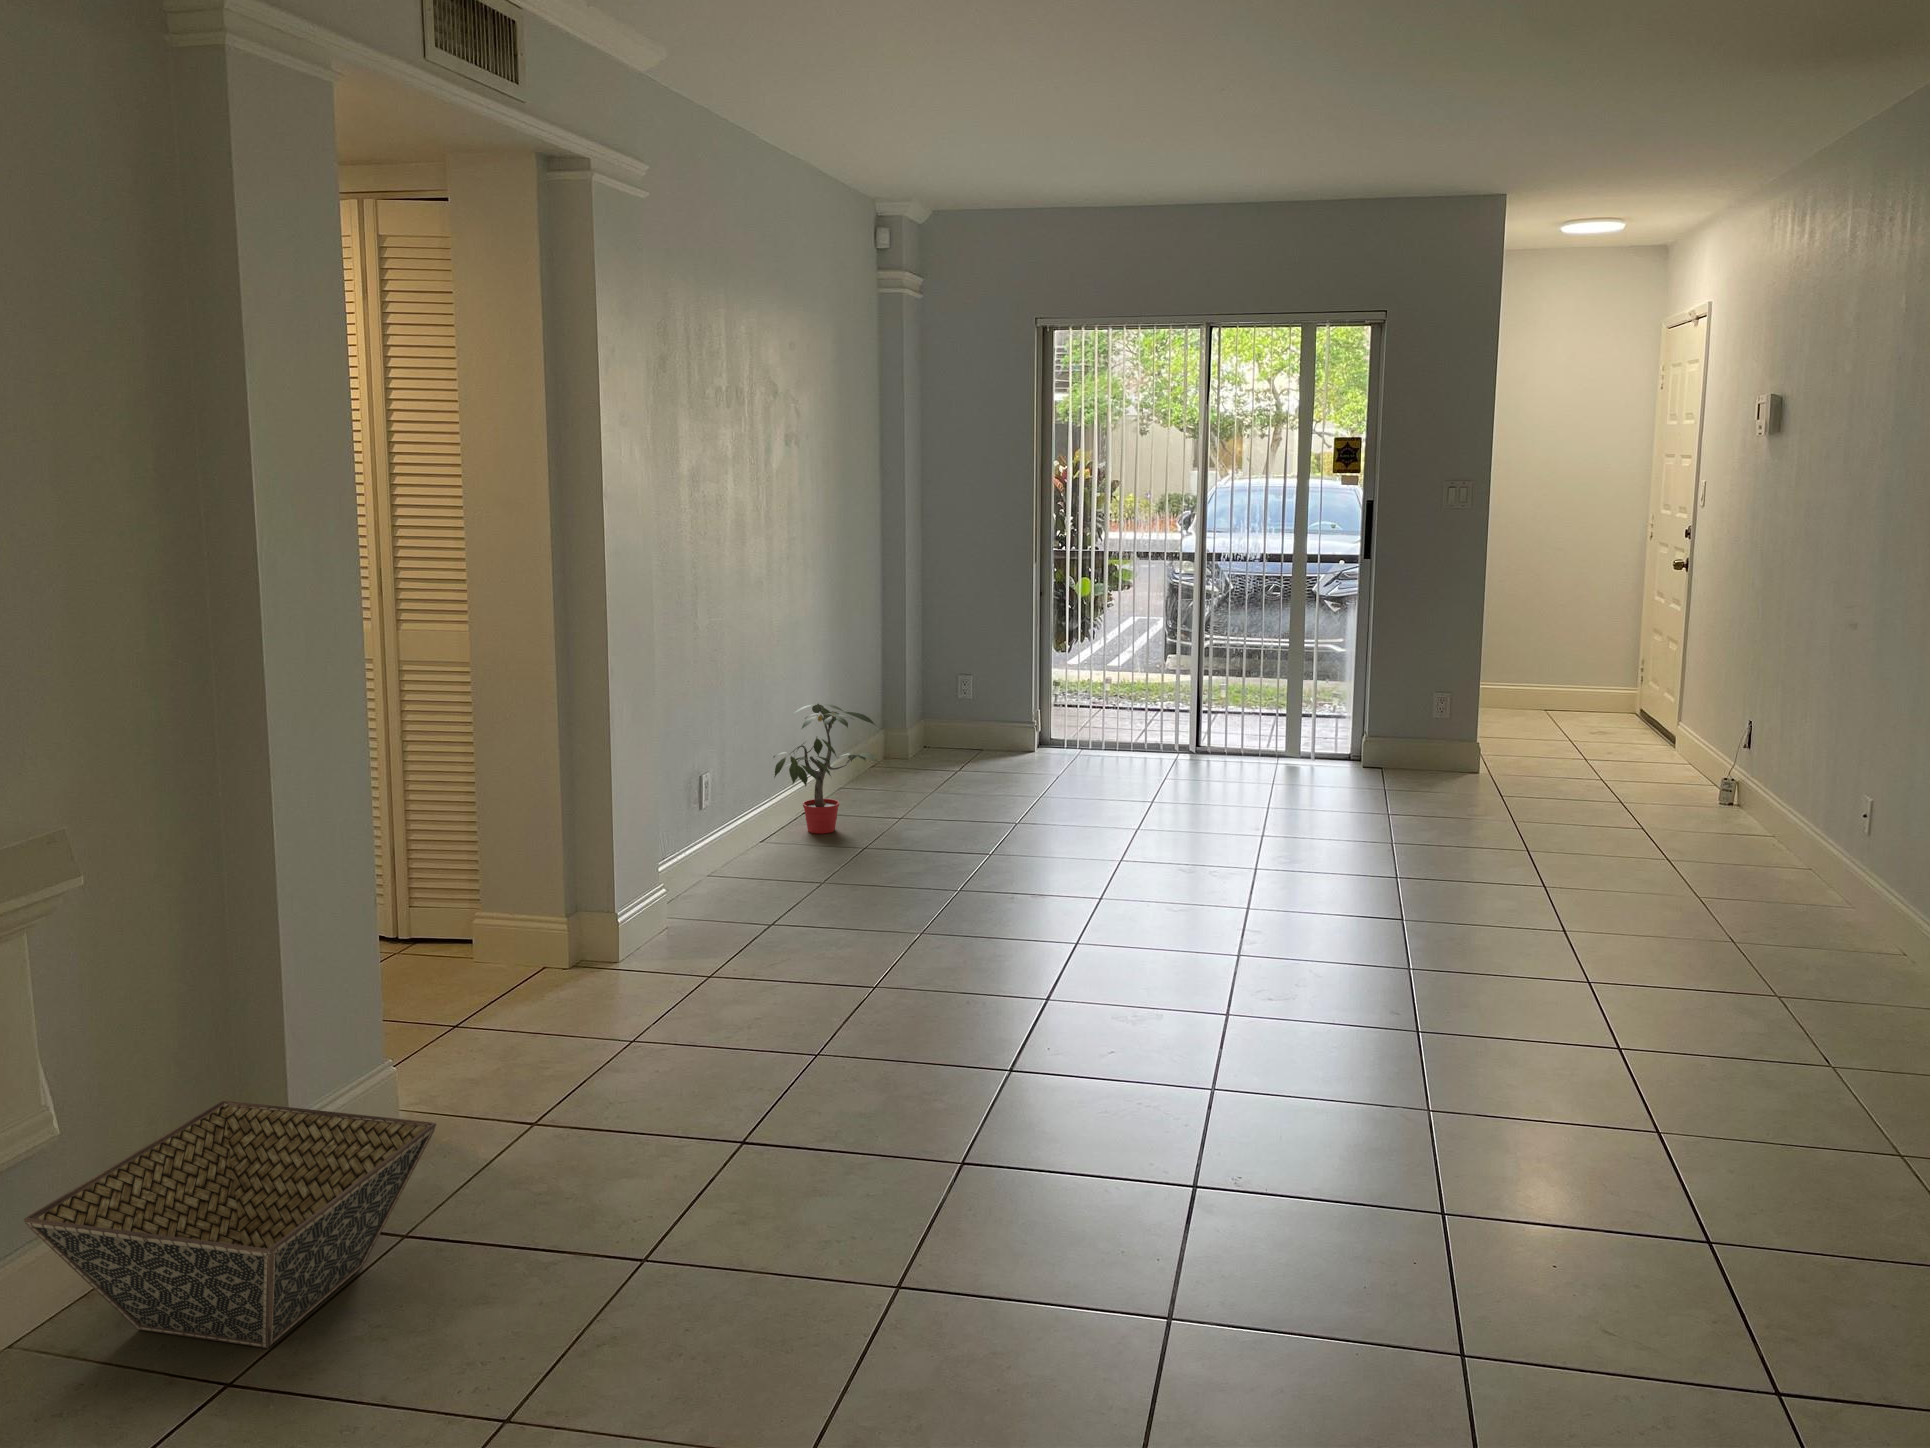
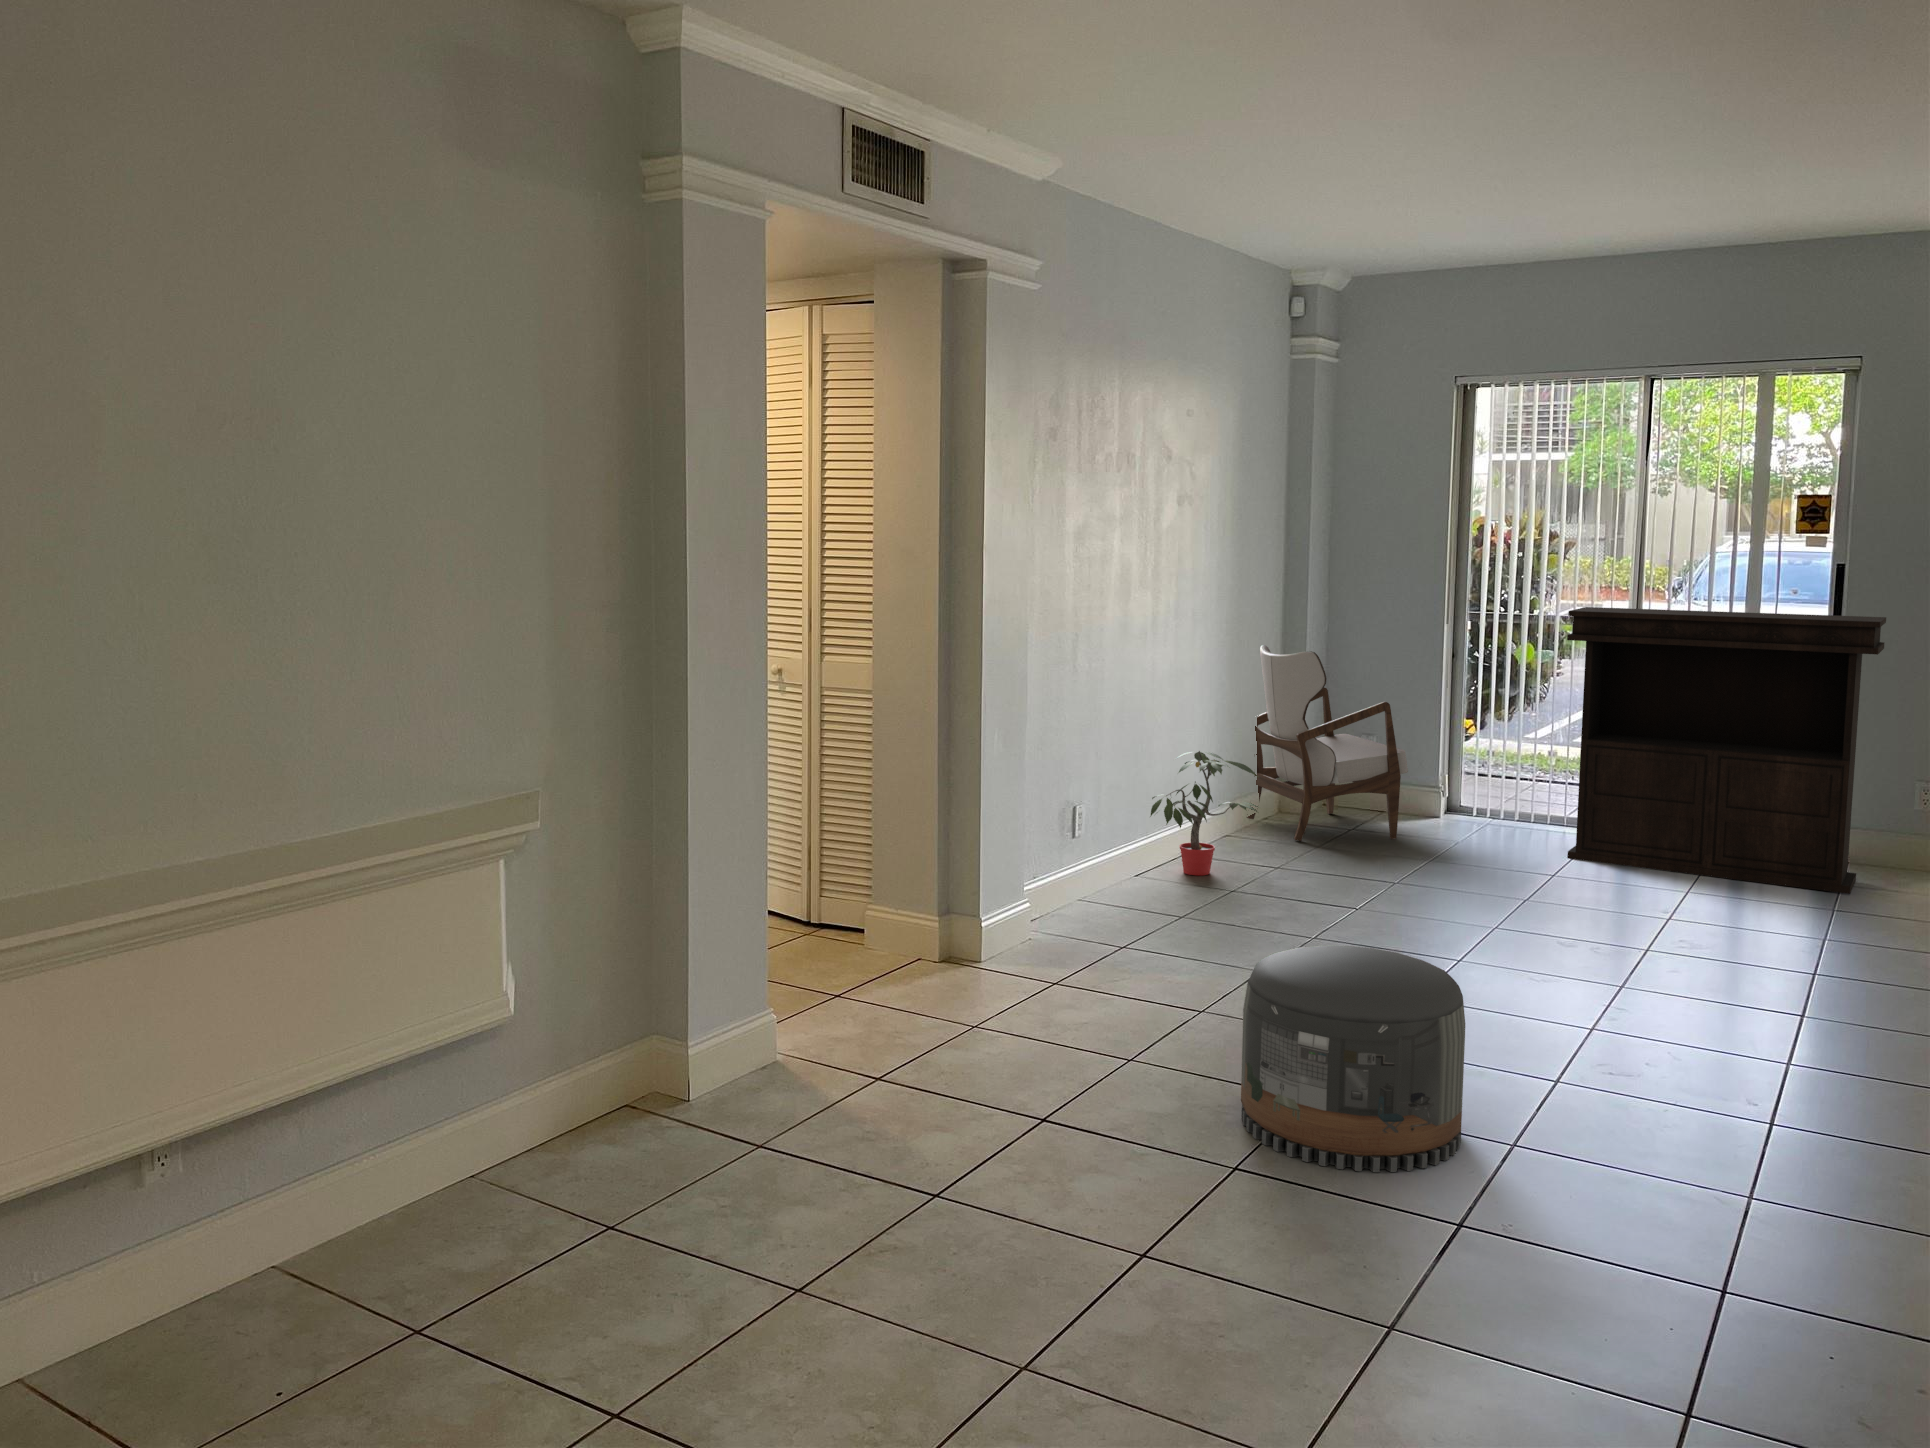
console table: none [1154,543,1414,797] -> present [1567,607,1886,894]
armchair: none [852,588,1010,786] -> present [1247,645,1408,841]
pouf: none [952,914,1174,1154] -> present [1241,945,1465,1172]
basket: present [23,1100,436,1348] -> none [498,1010,787,1194]

